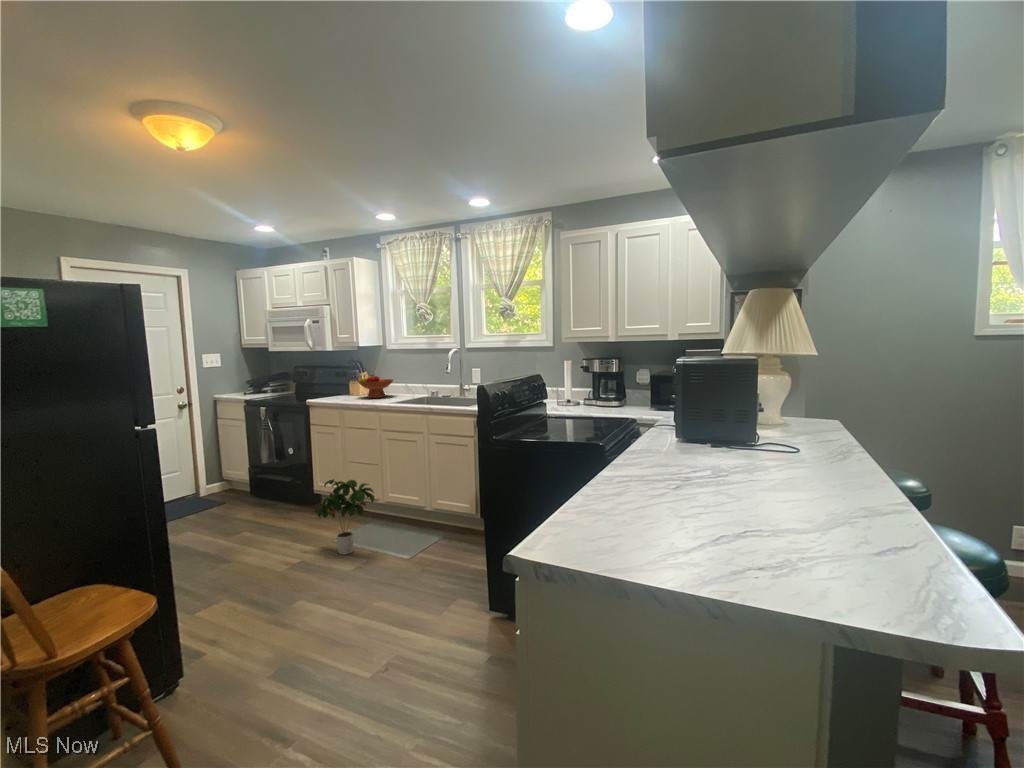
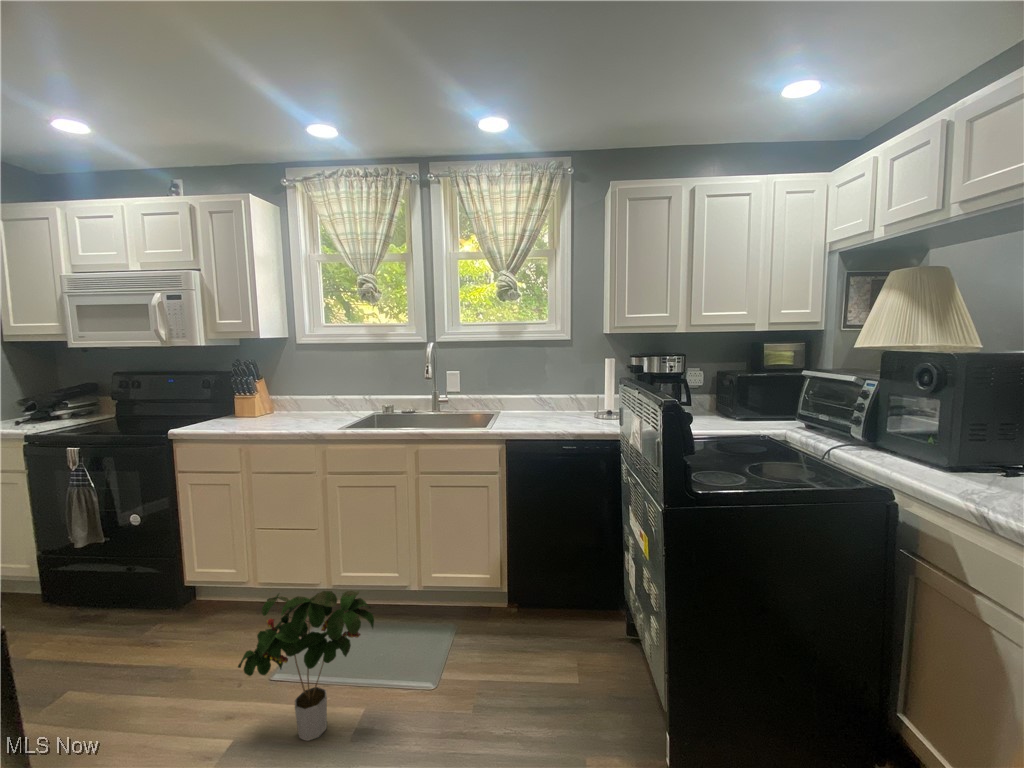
fruit bowl: present [358,375,393,398] -> none [261,383,323,421]

